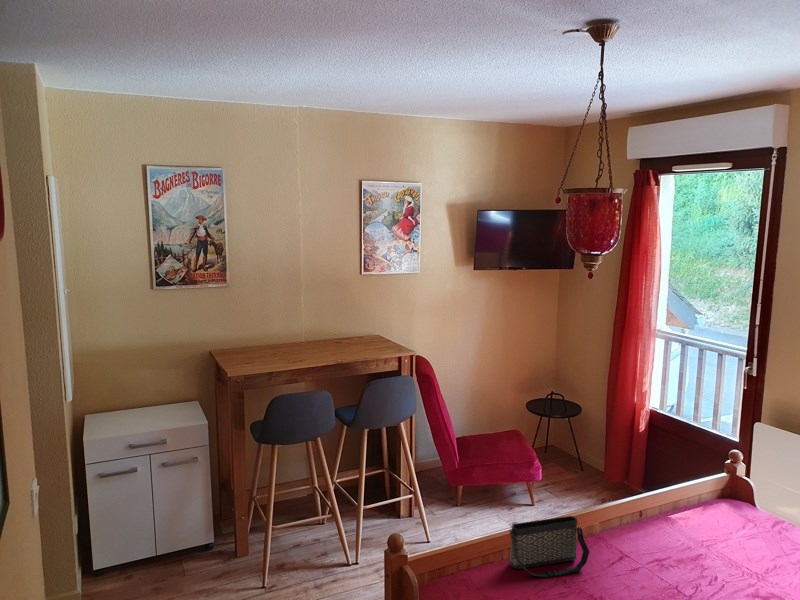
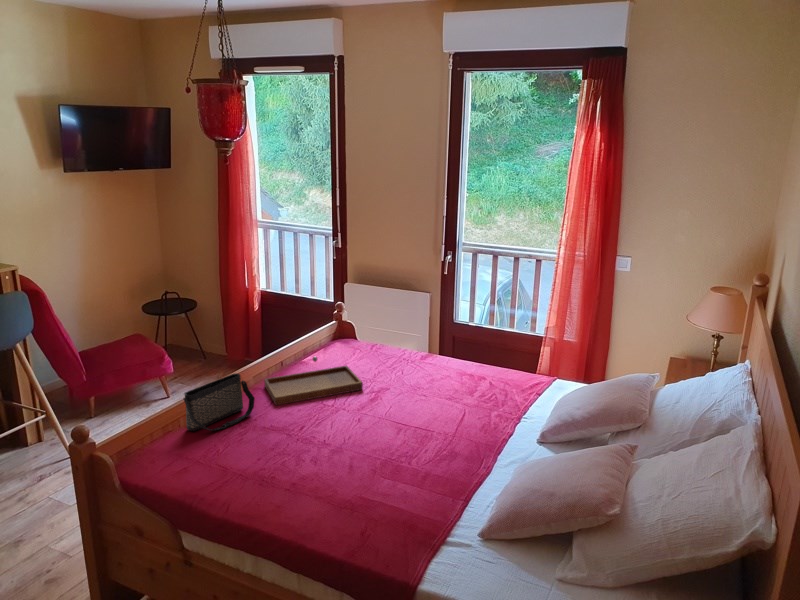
tray: none [611,520,737,583] -> present [264,357,363,405]

